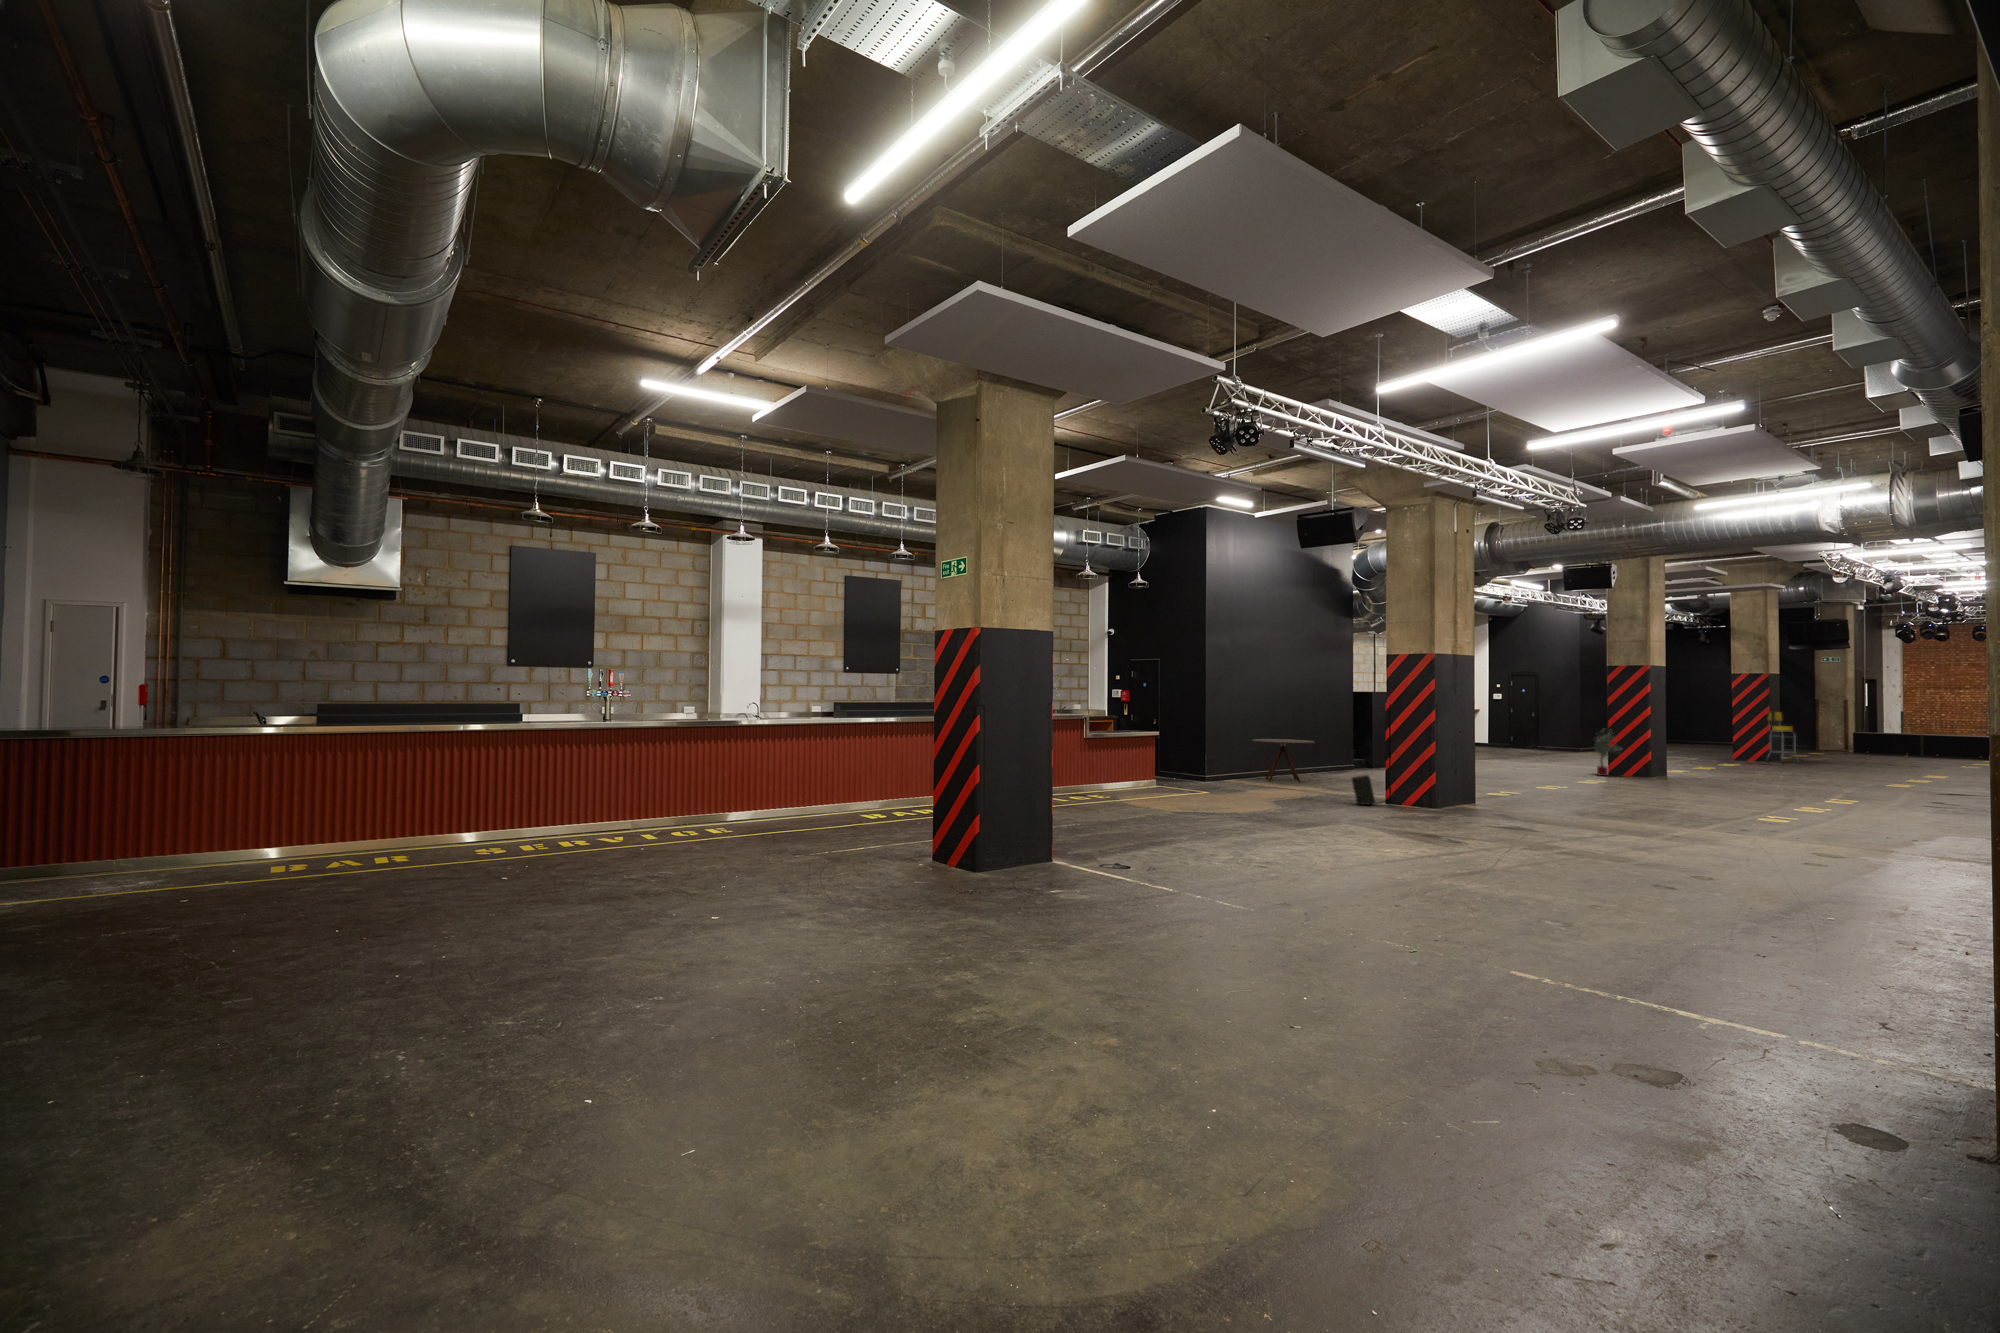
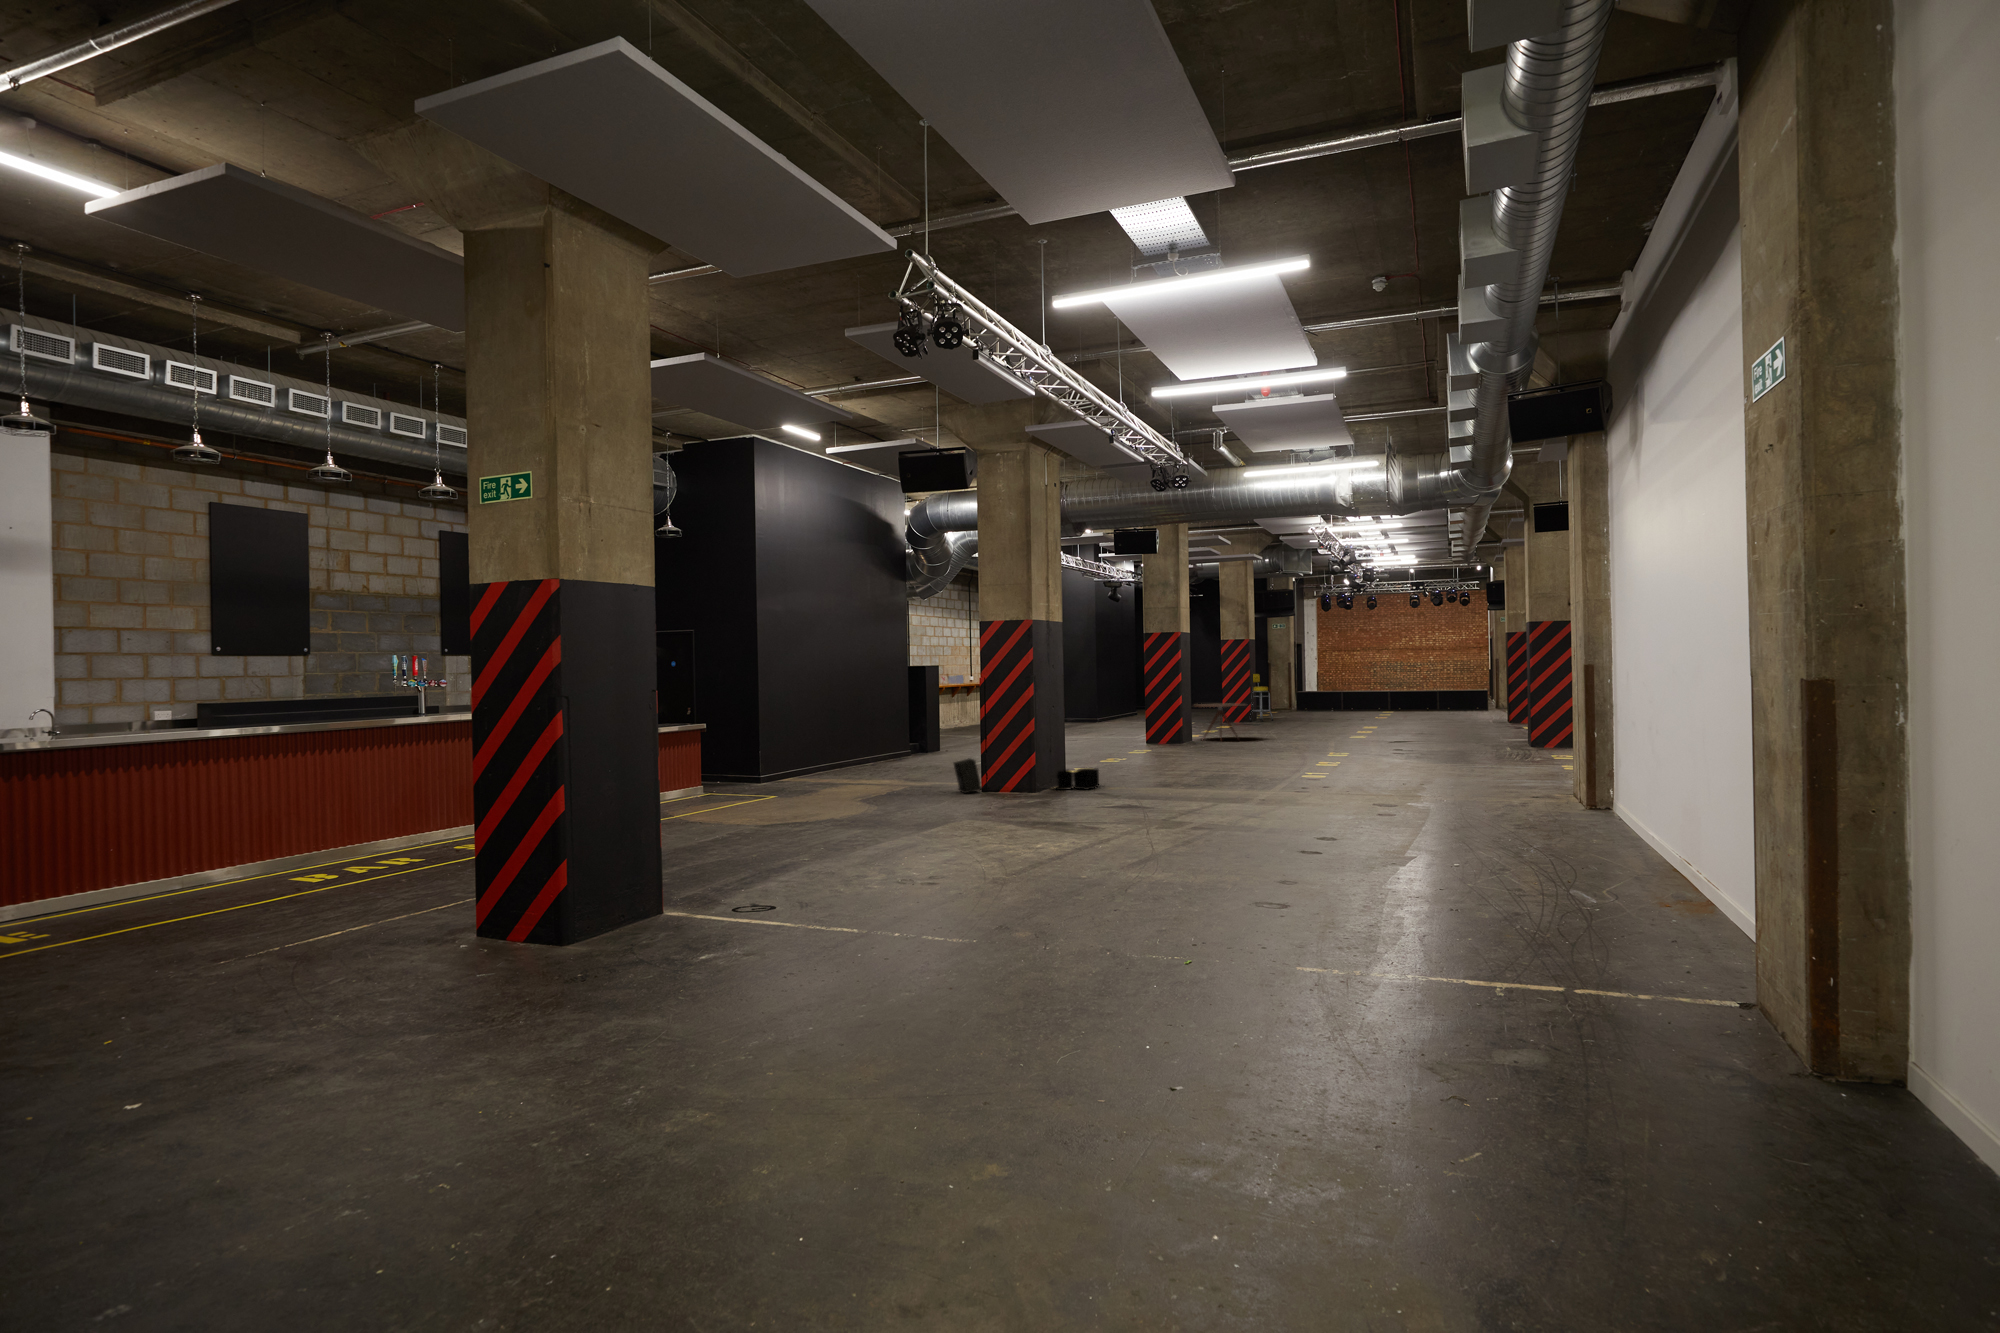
potted tree: present [1595,730,1623,776] -> none [1136,695,1162,743]
round table: present [1252,739,1314,783] -> present [1195,704,1246,739]
storage bin: none [1442,791,1503,813] -> present [1055,768,1099,790]

